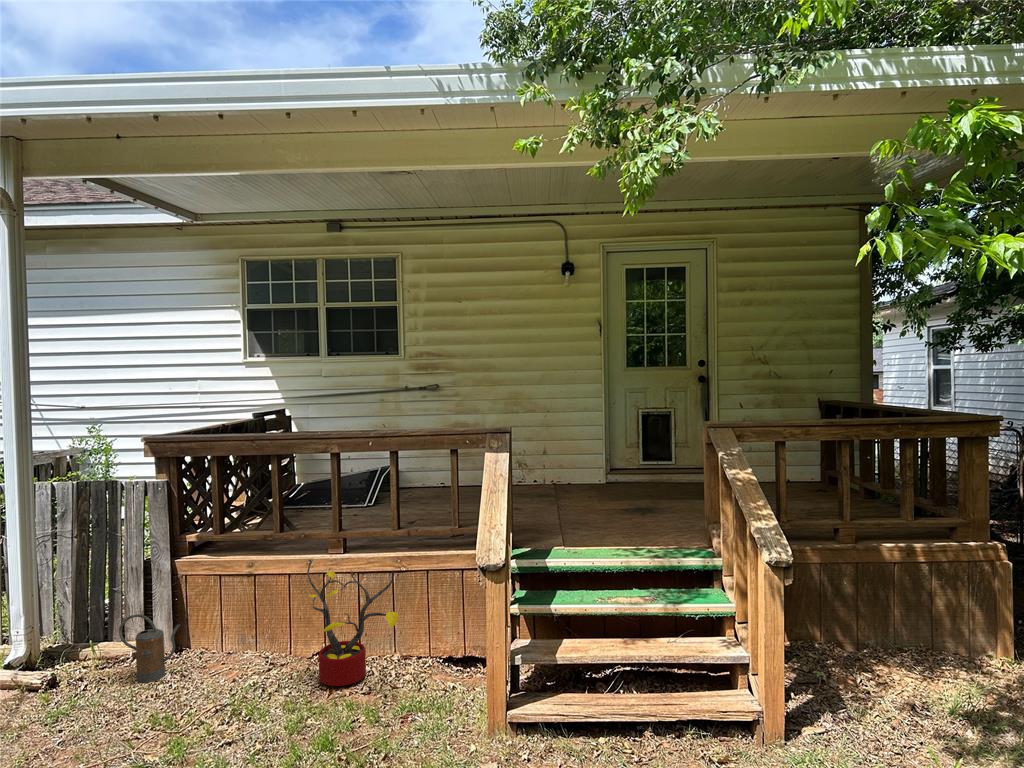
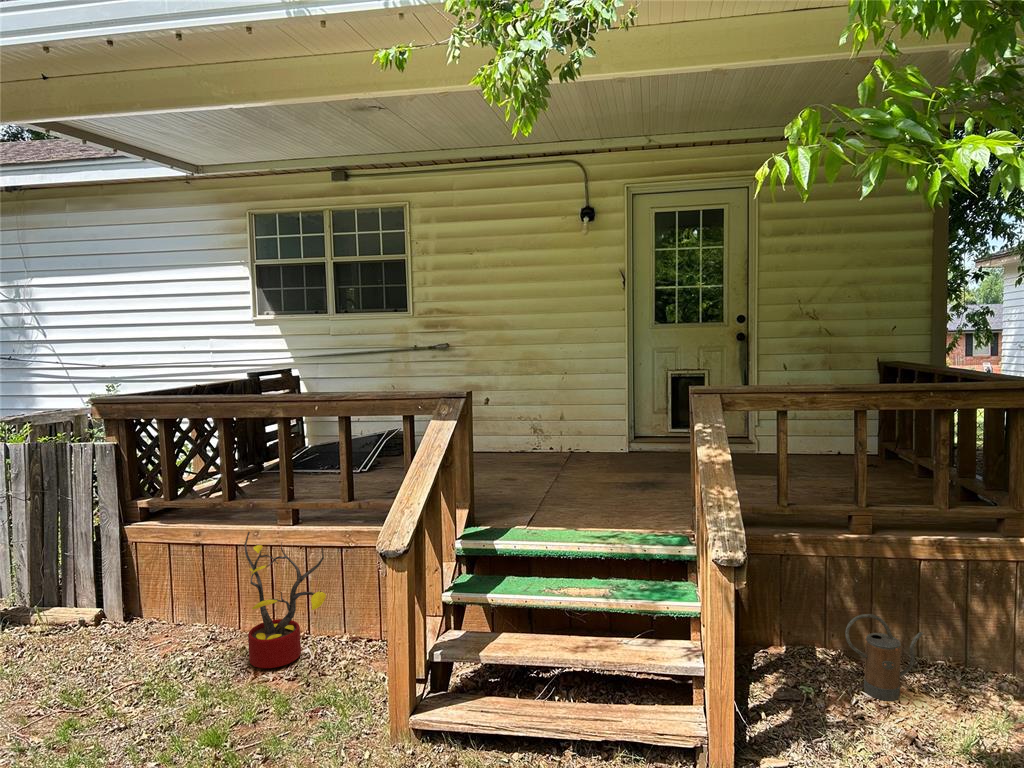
watering can: present [119,614,180,682] -> present [845,614,923,700]

